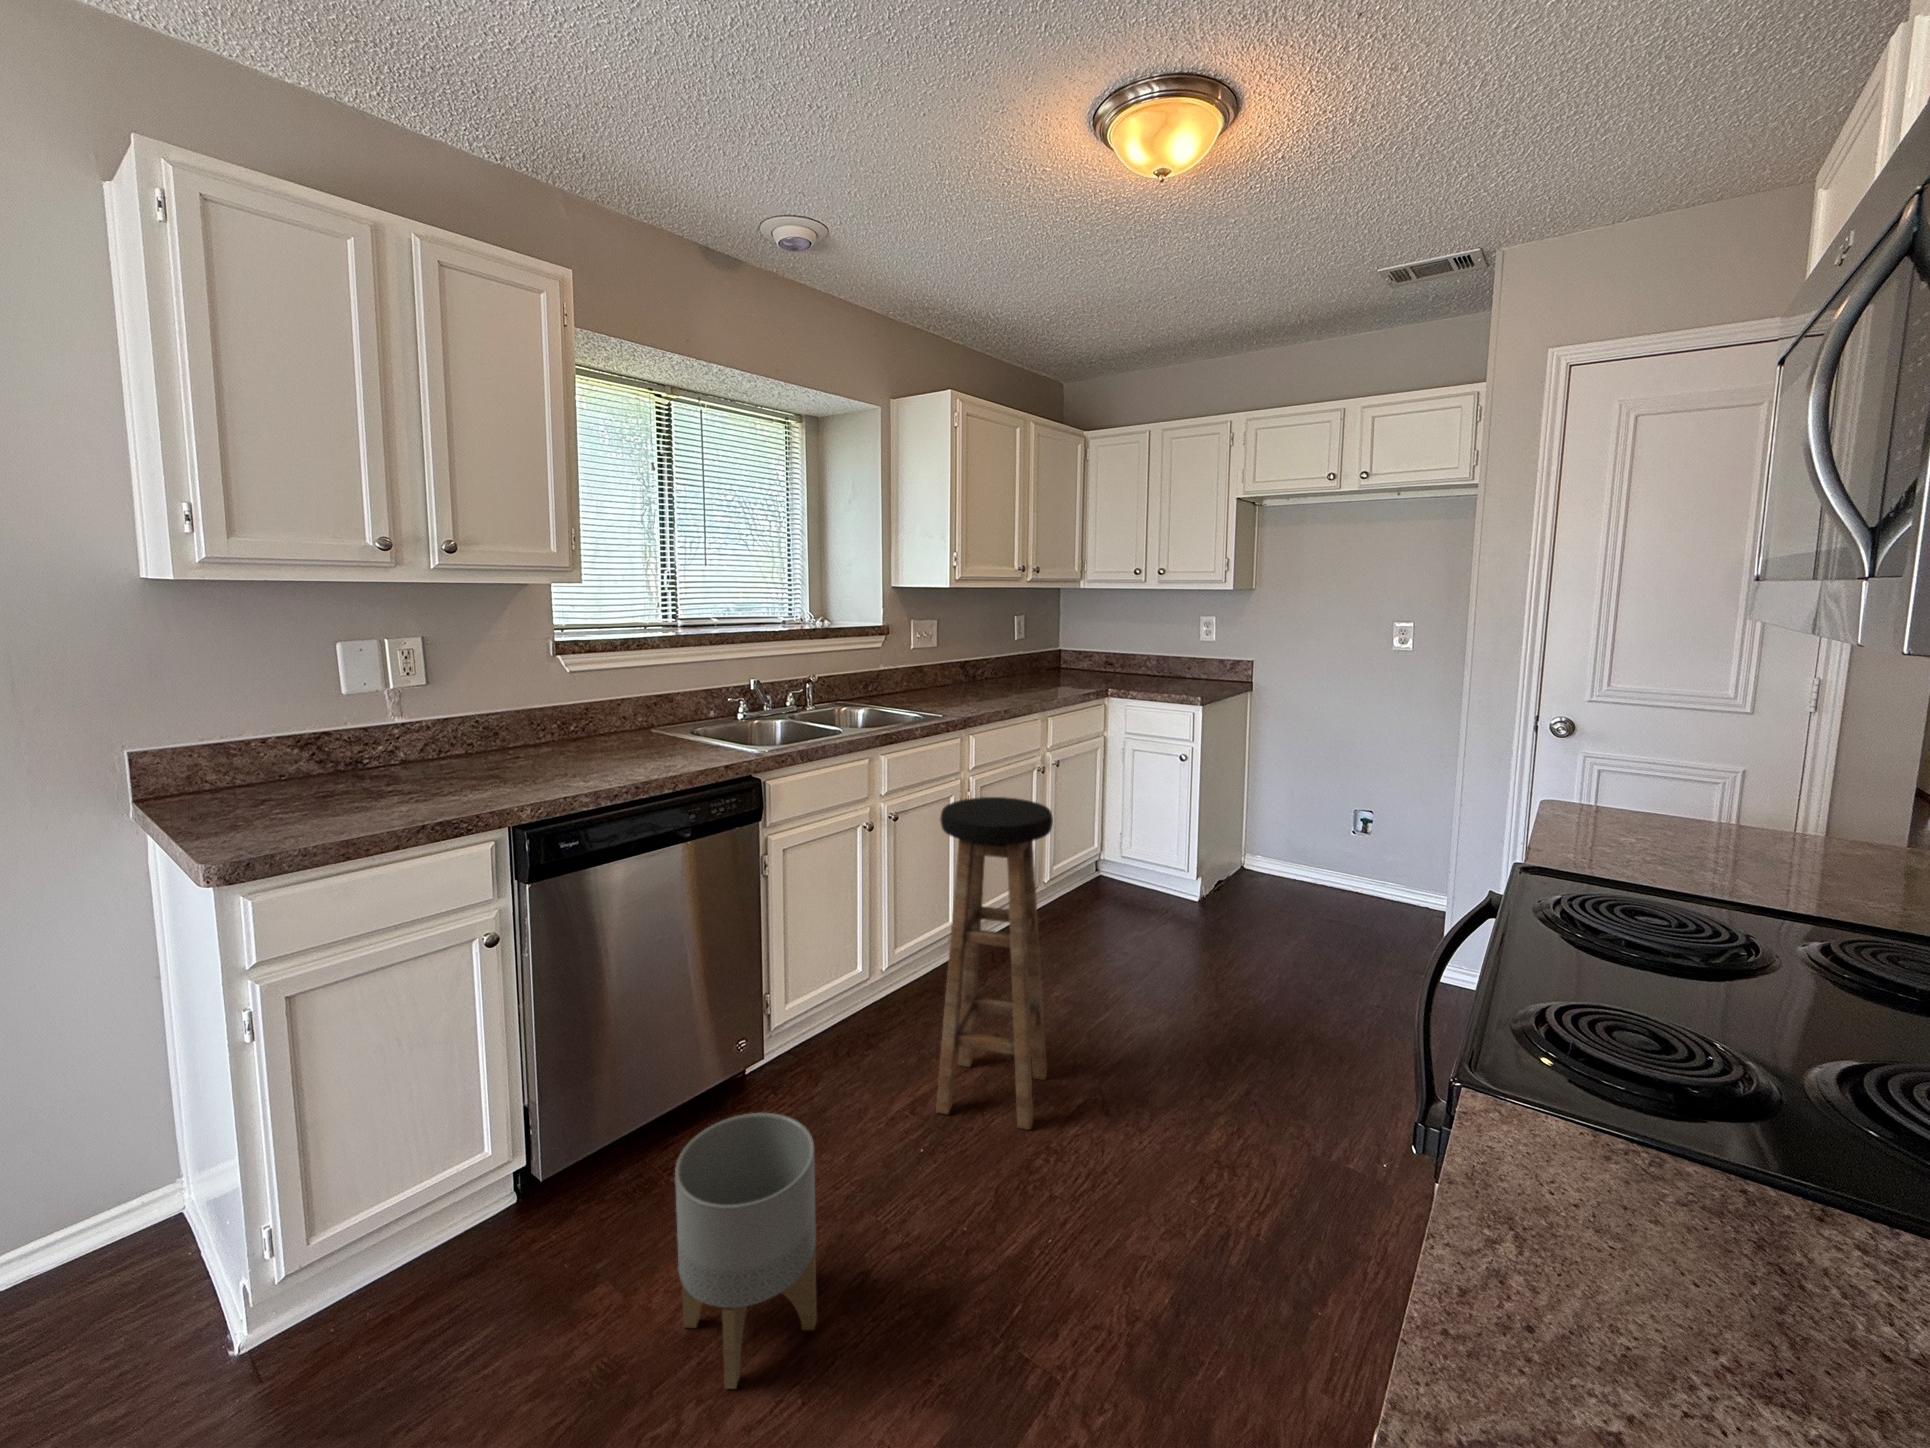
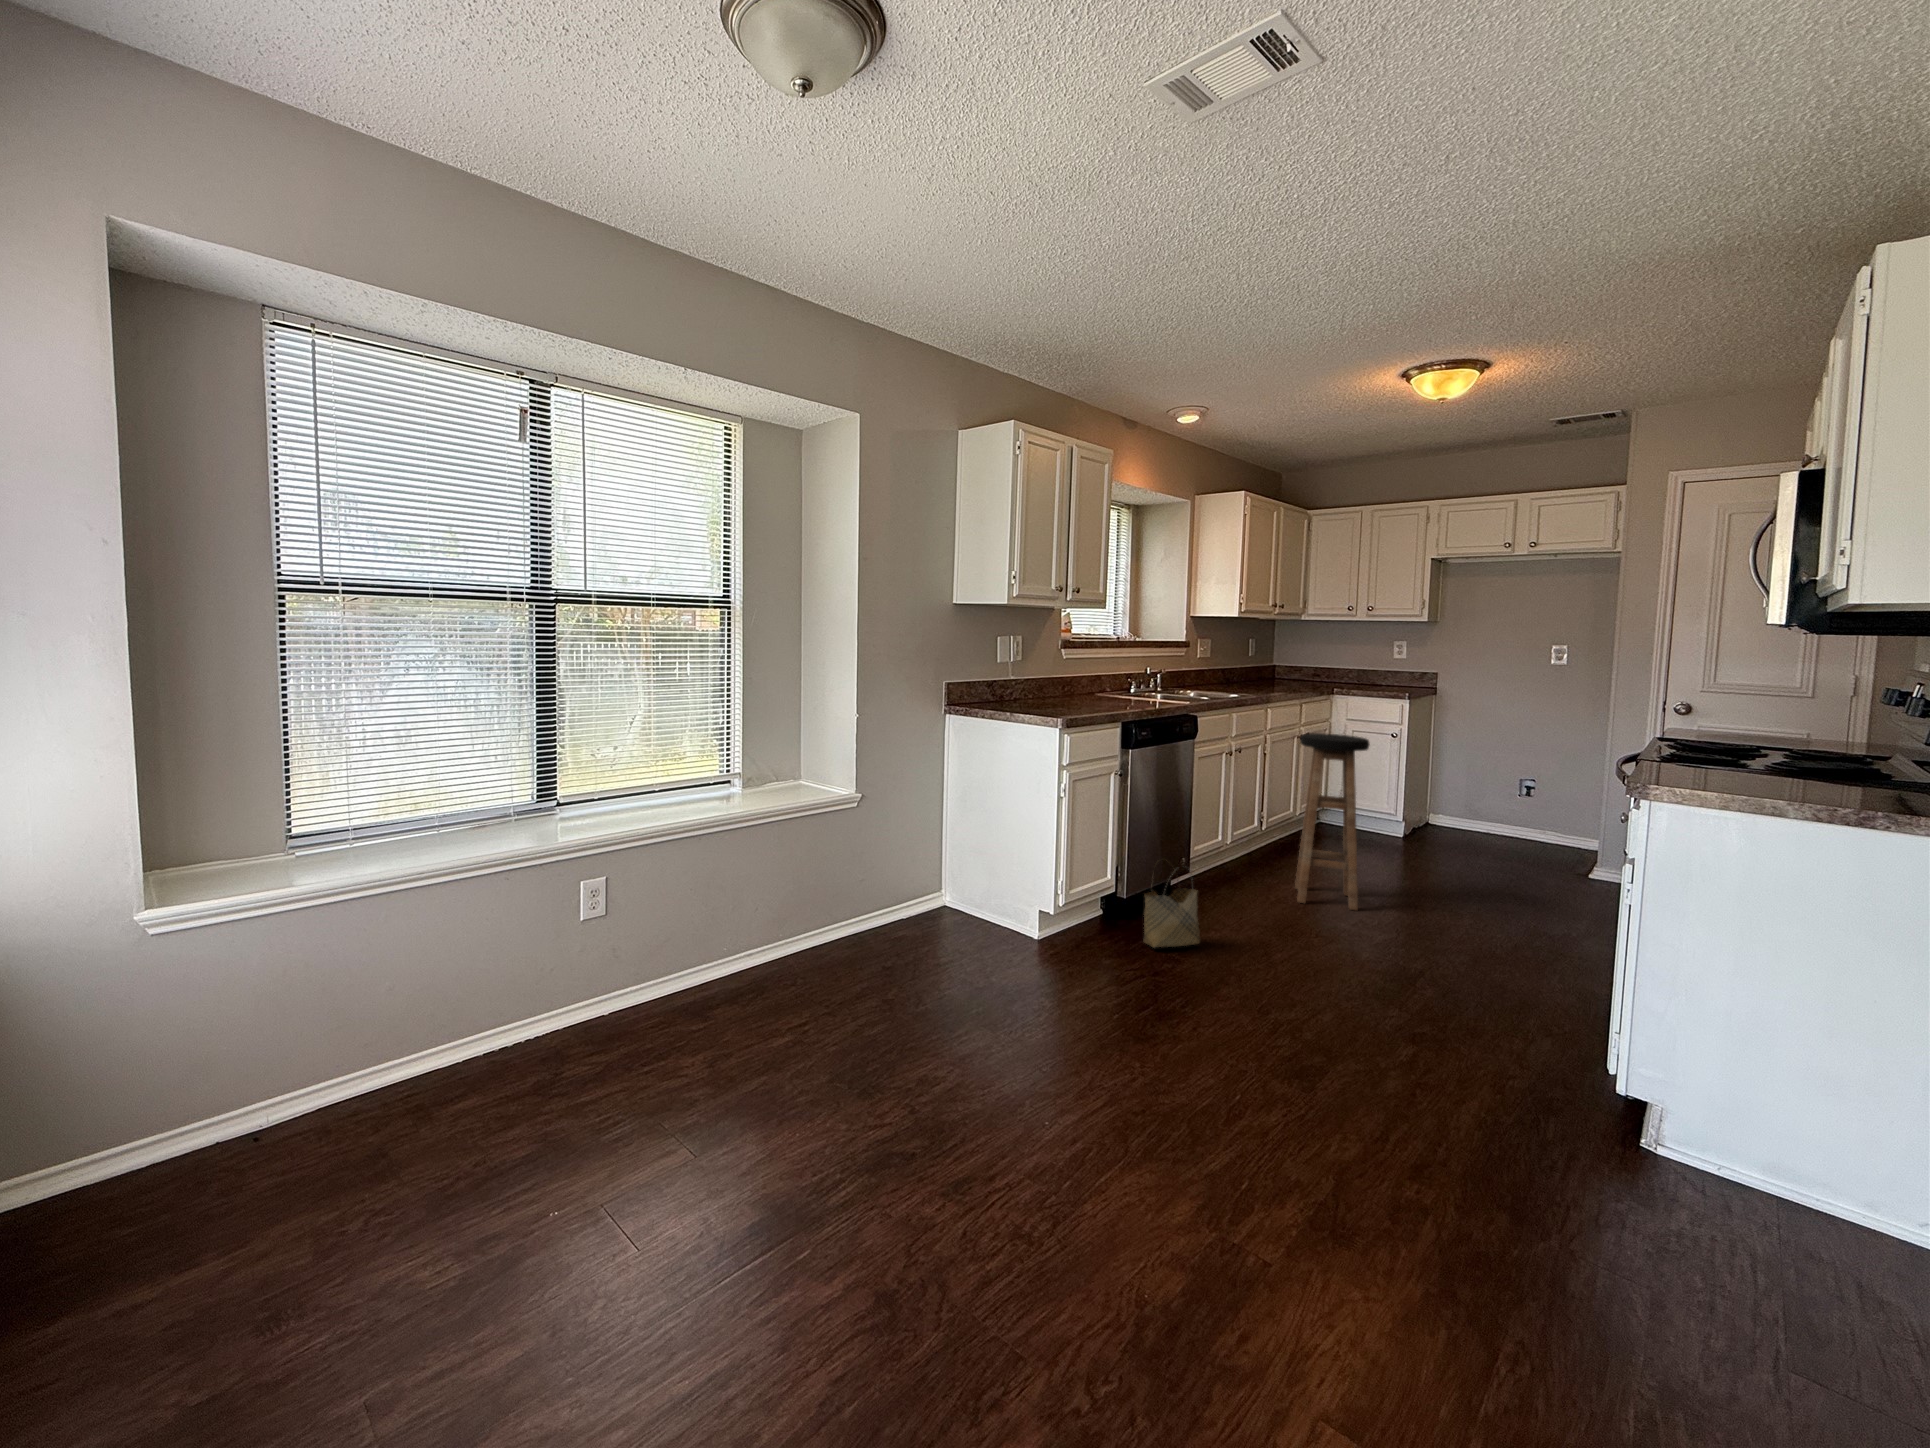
planter: present [675,1113,817,1389] -> none [1233,858,1303,960]
woven basket: none [451,1139,610,1375] -> present [1143,858,1200,947]

